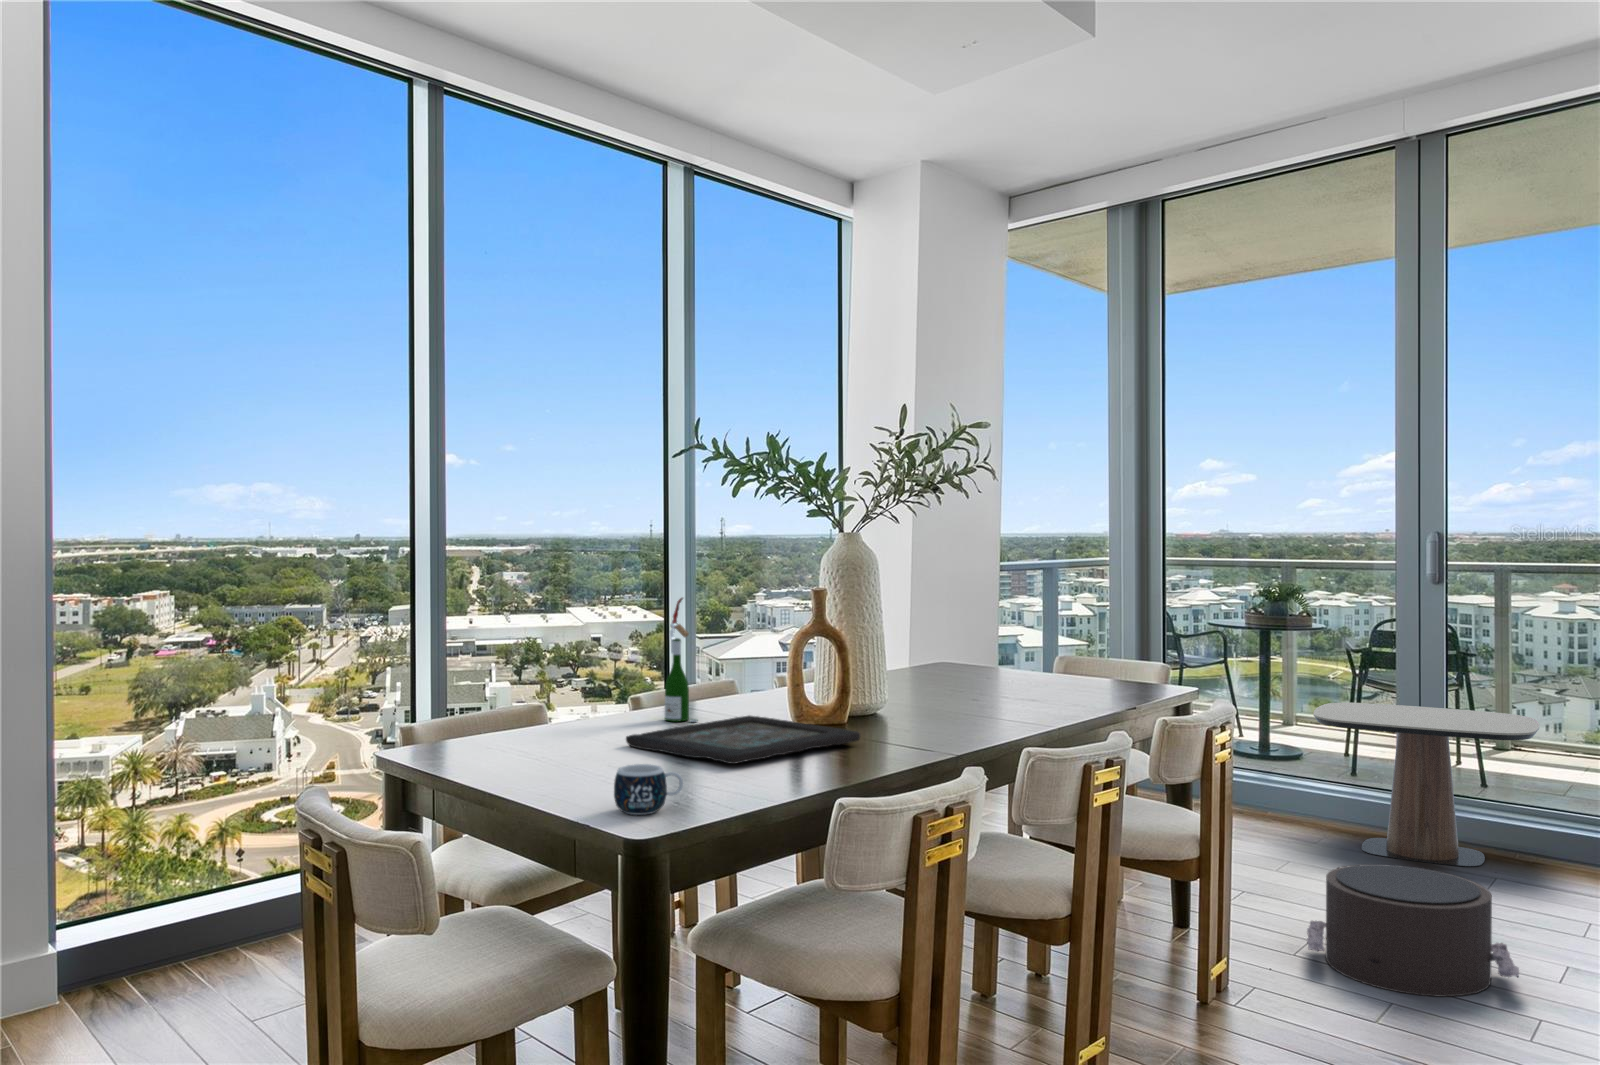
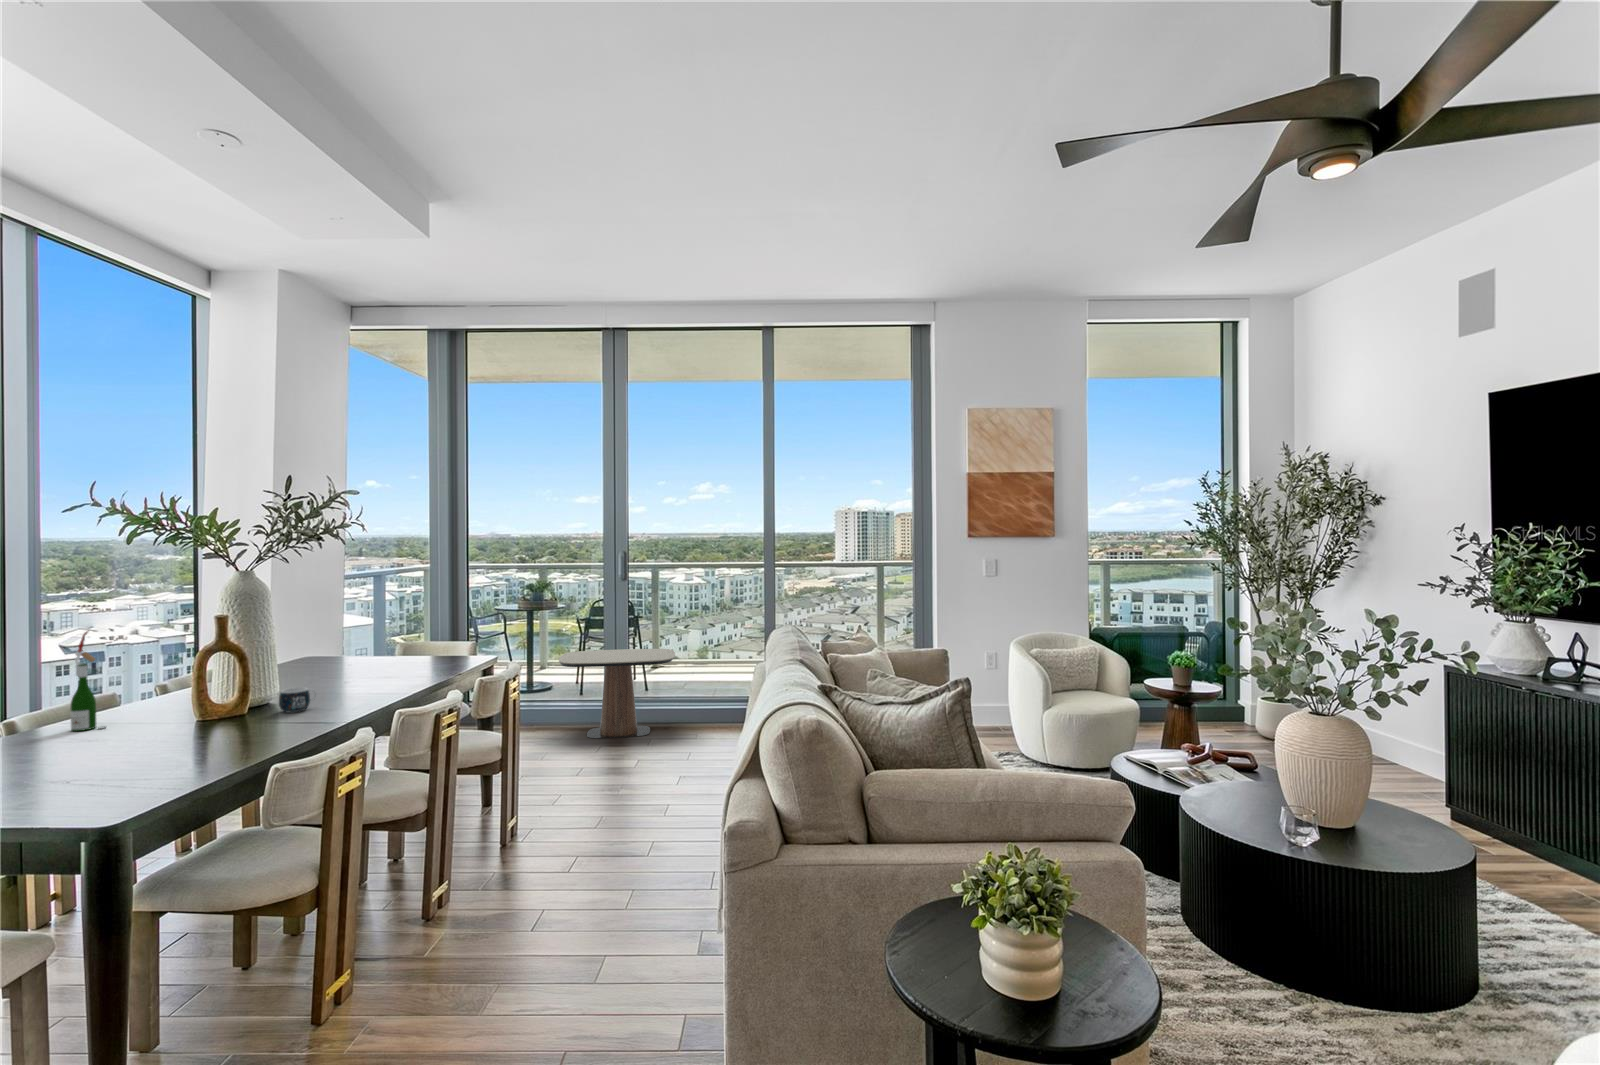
decorative tray: present [626,716,860,764] -> none [43,716,267,758]
mug: present [614,764,683,815] -> present [279,687,317,713]
pouf: present [1307,864,1519,997] -> none [562,741,671,813]

